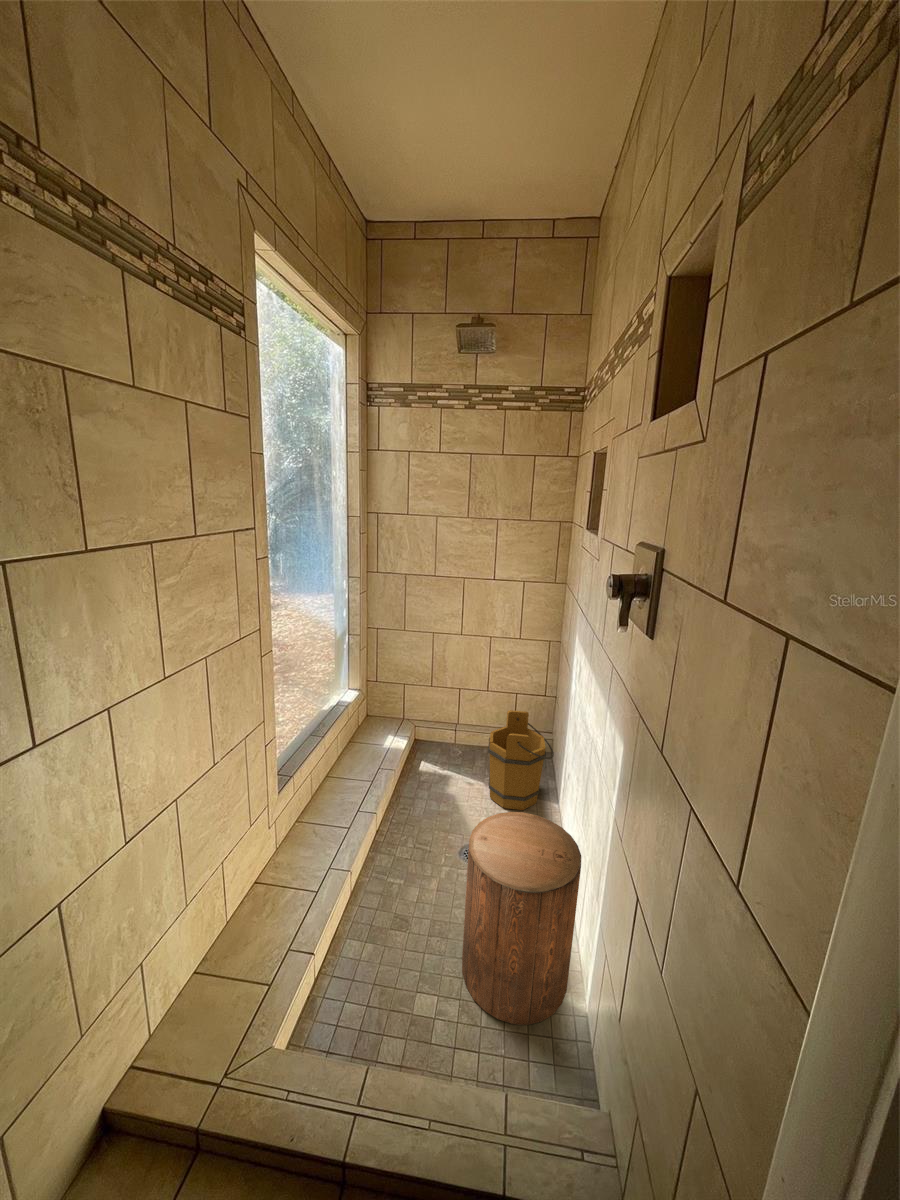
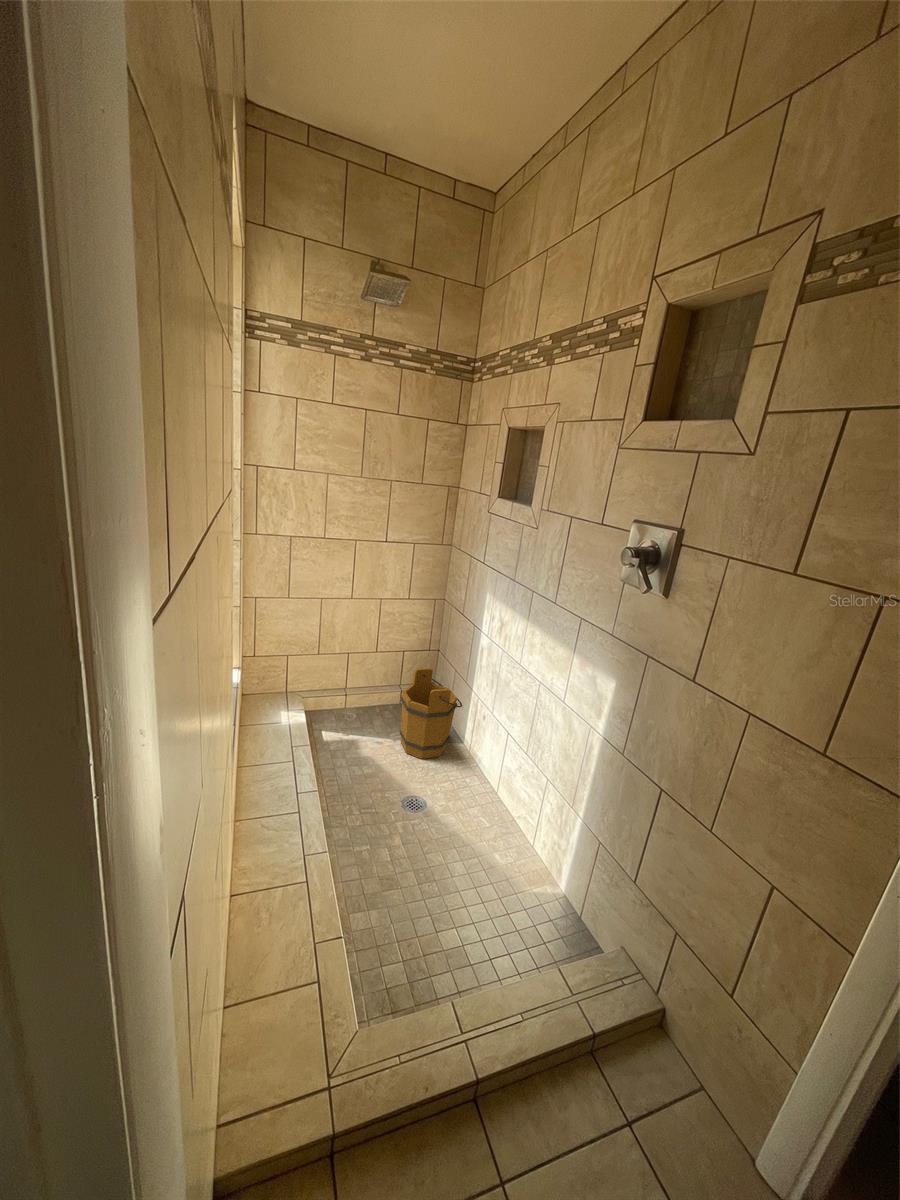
stool: present [462,812,581,1025] -> none [456,754,568,925]

